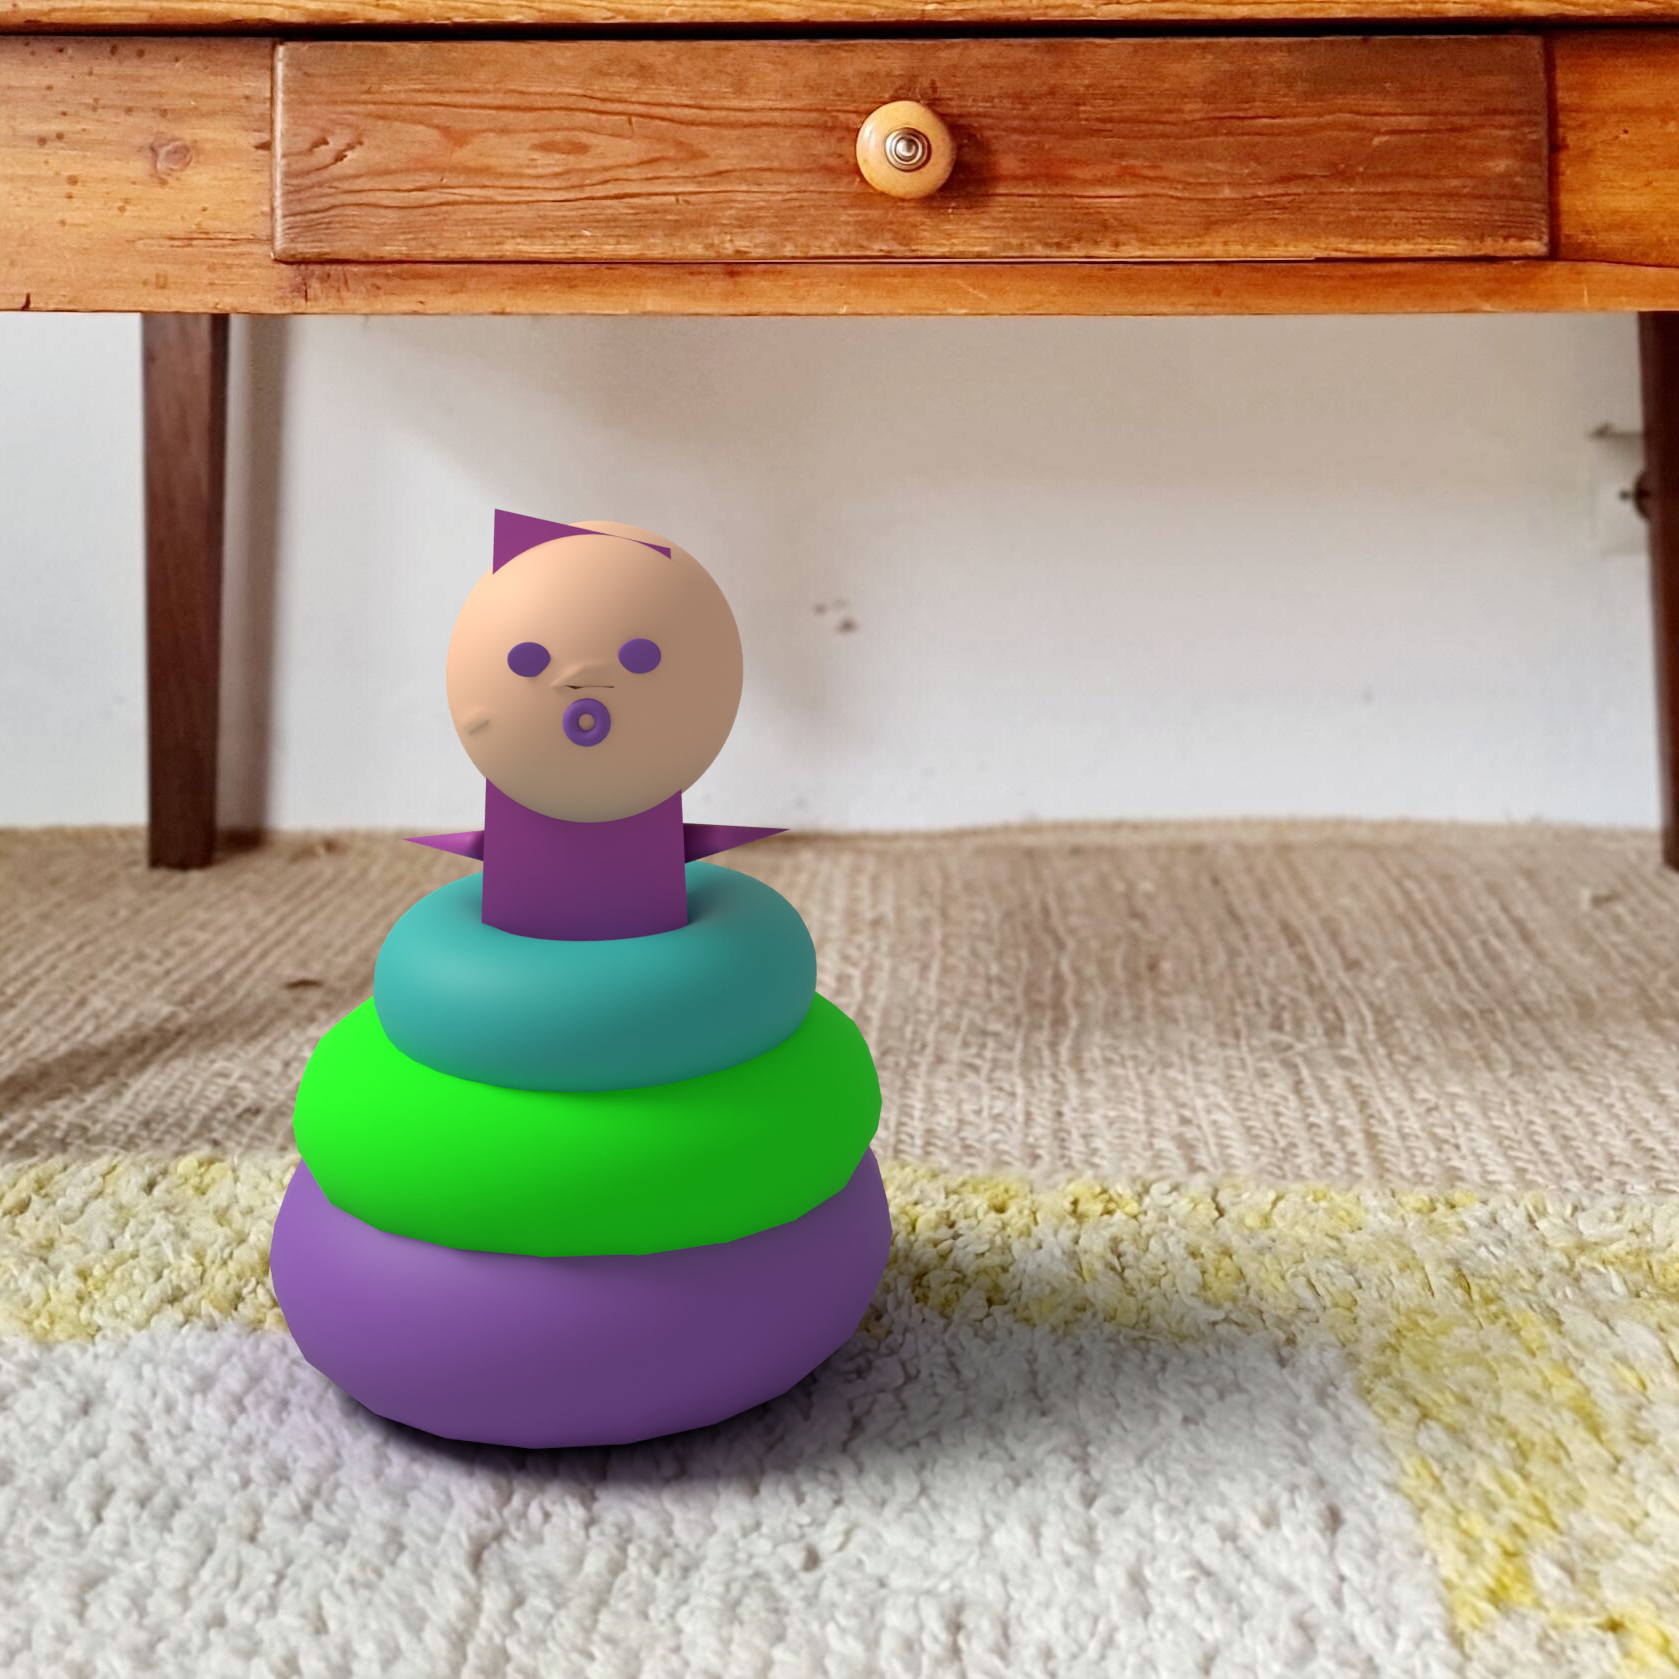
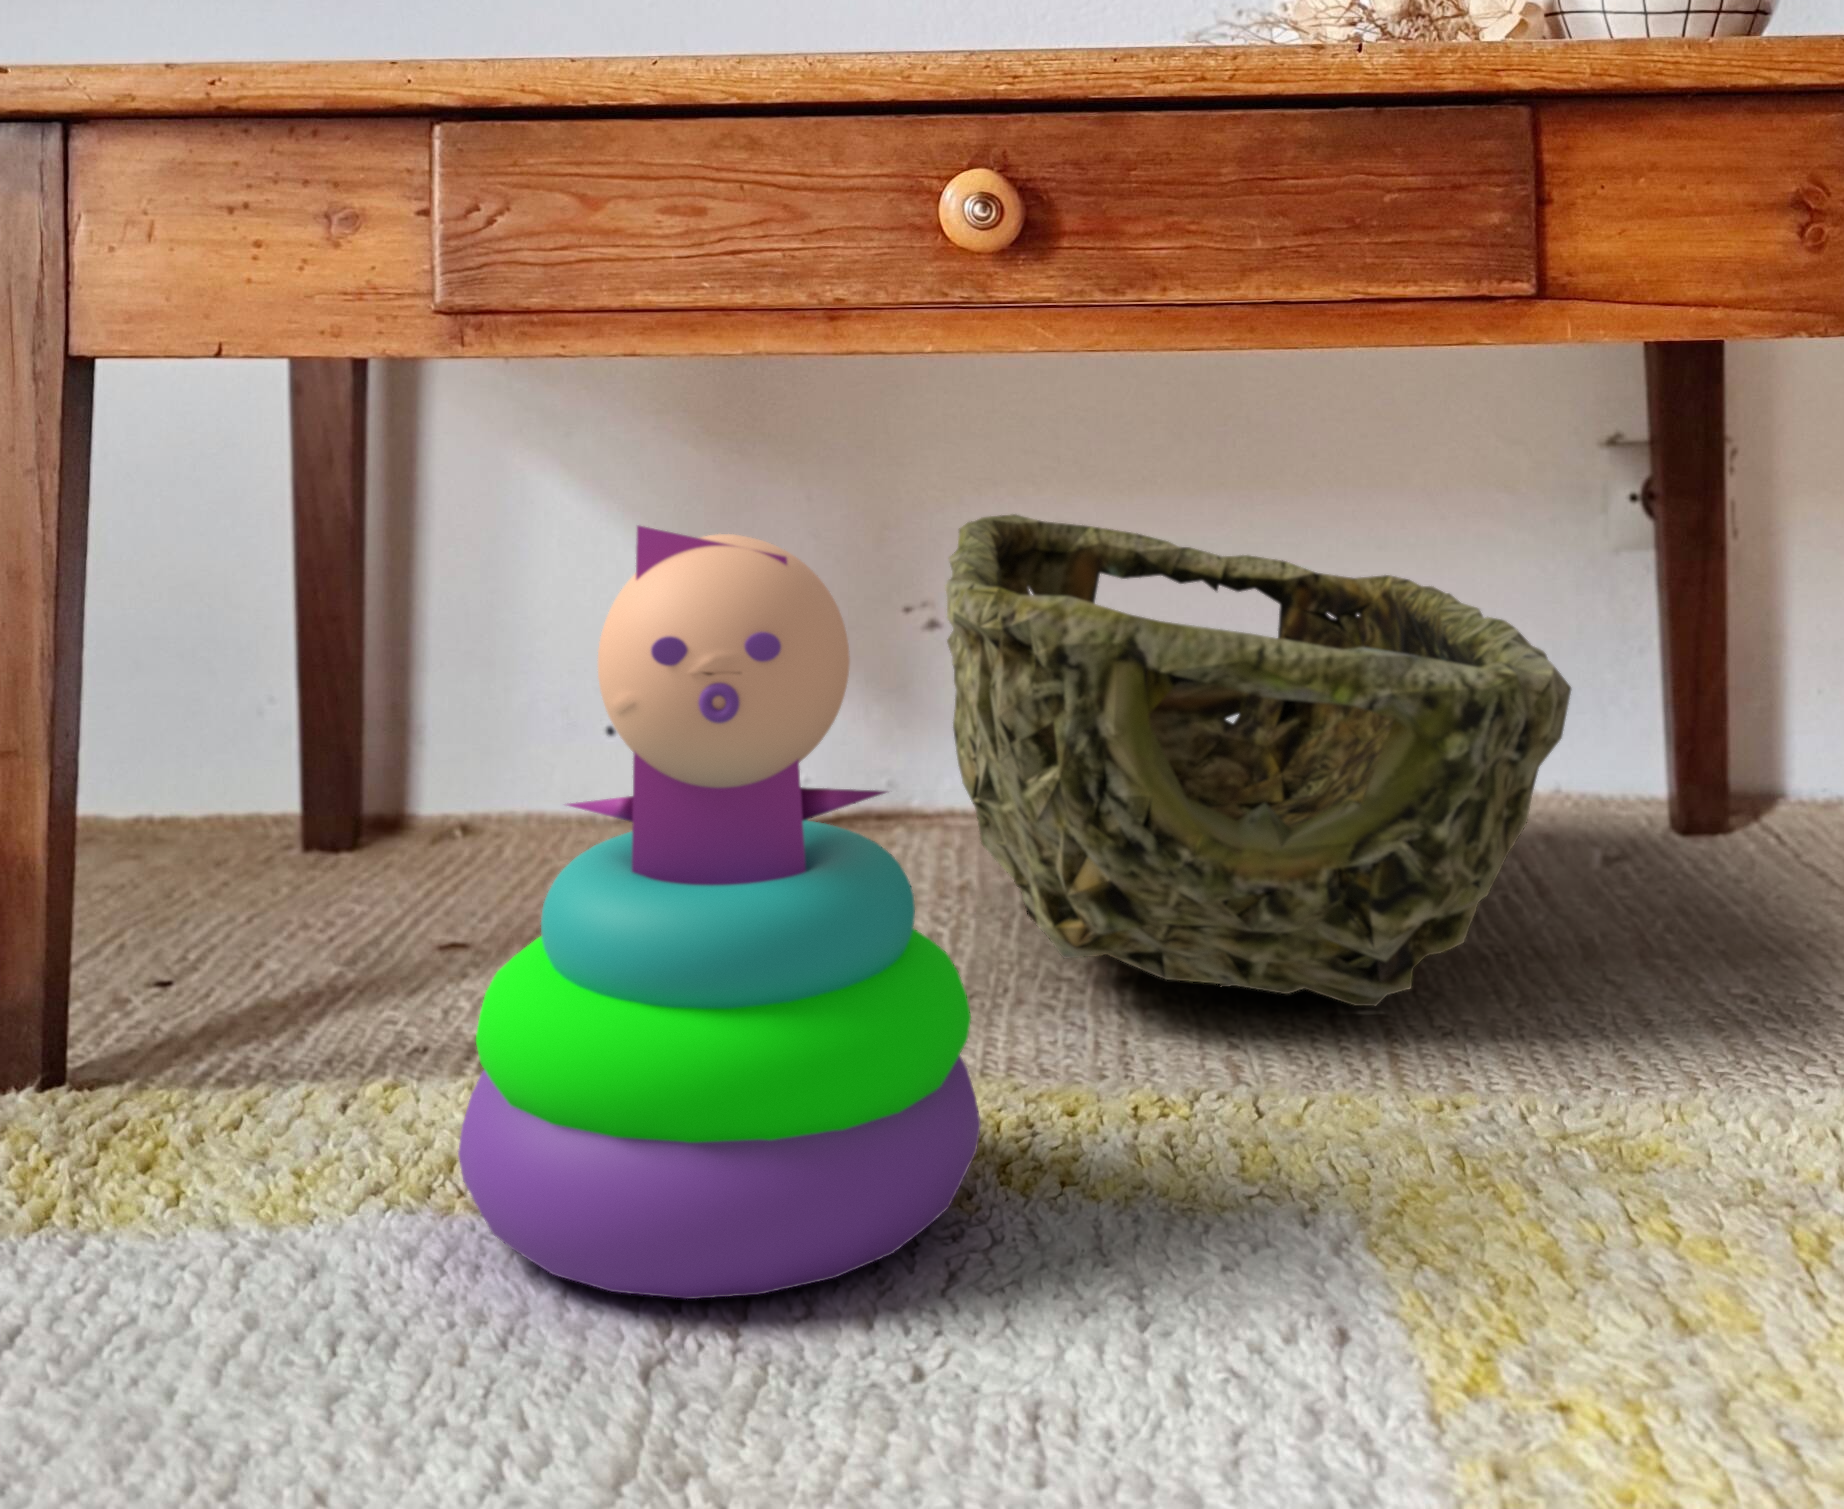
woven basket: none [861,500,1582,1080] -> present [945,514,1571,1006]

